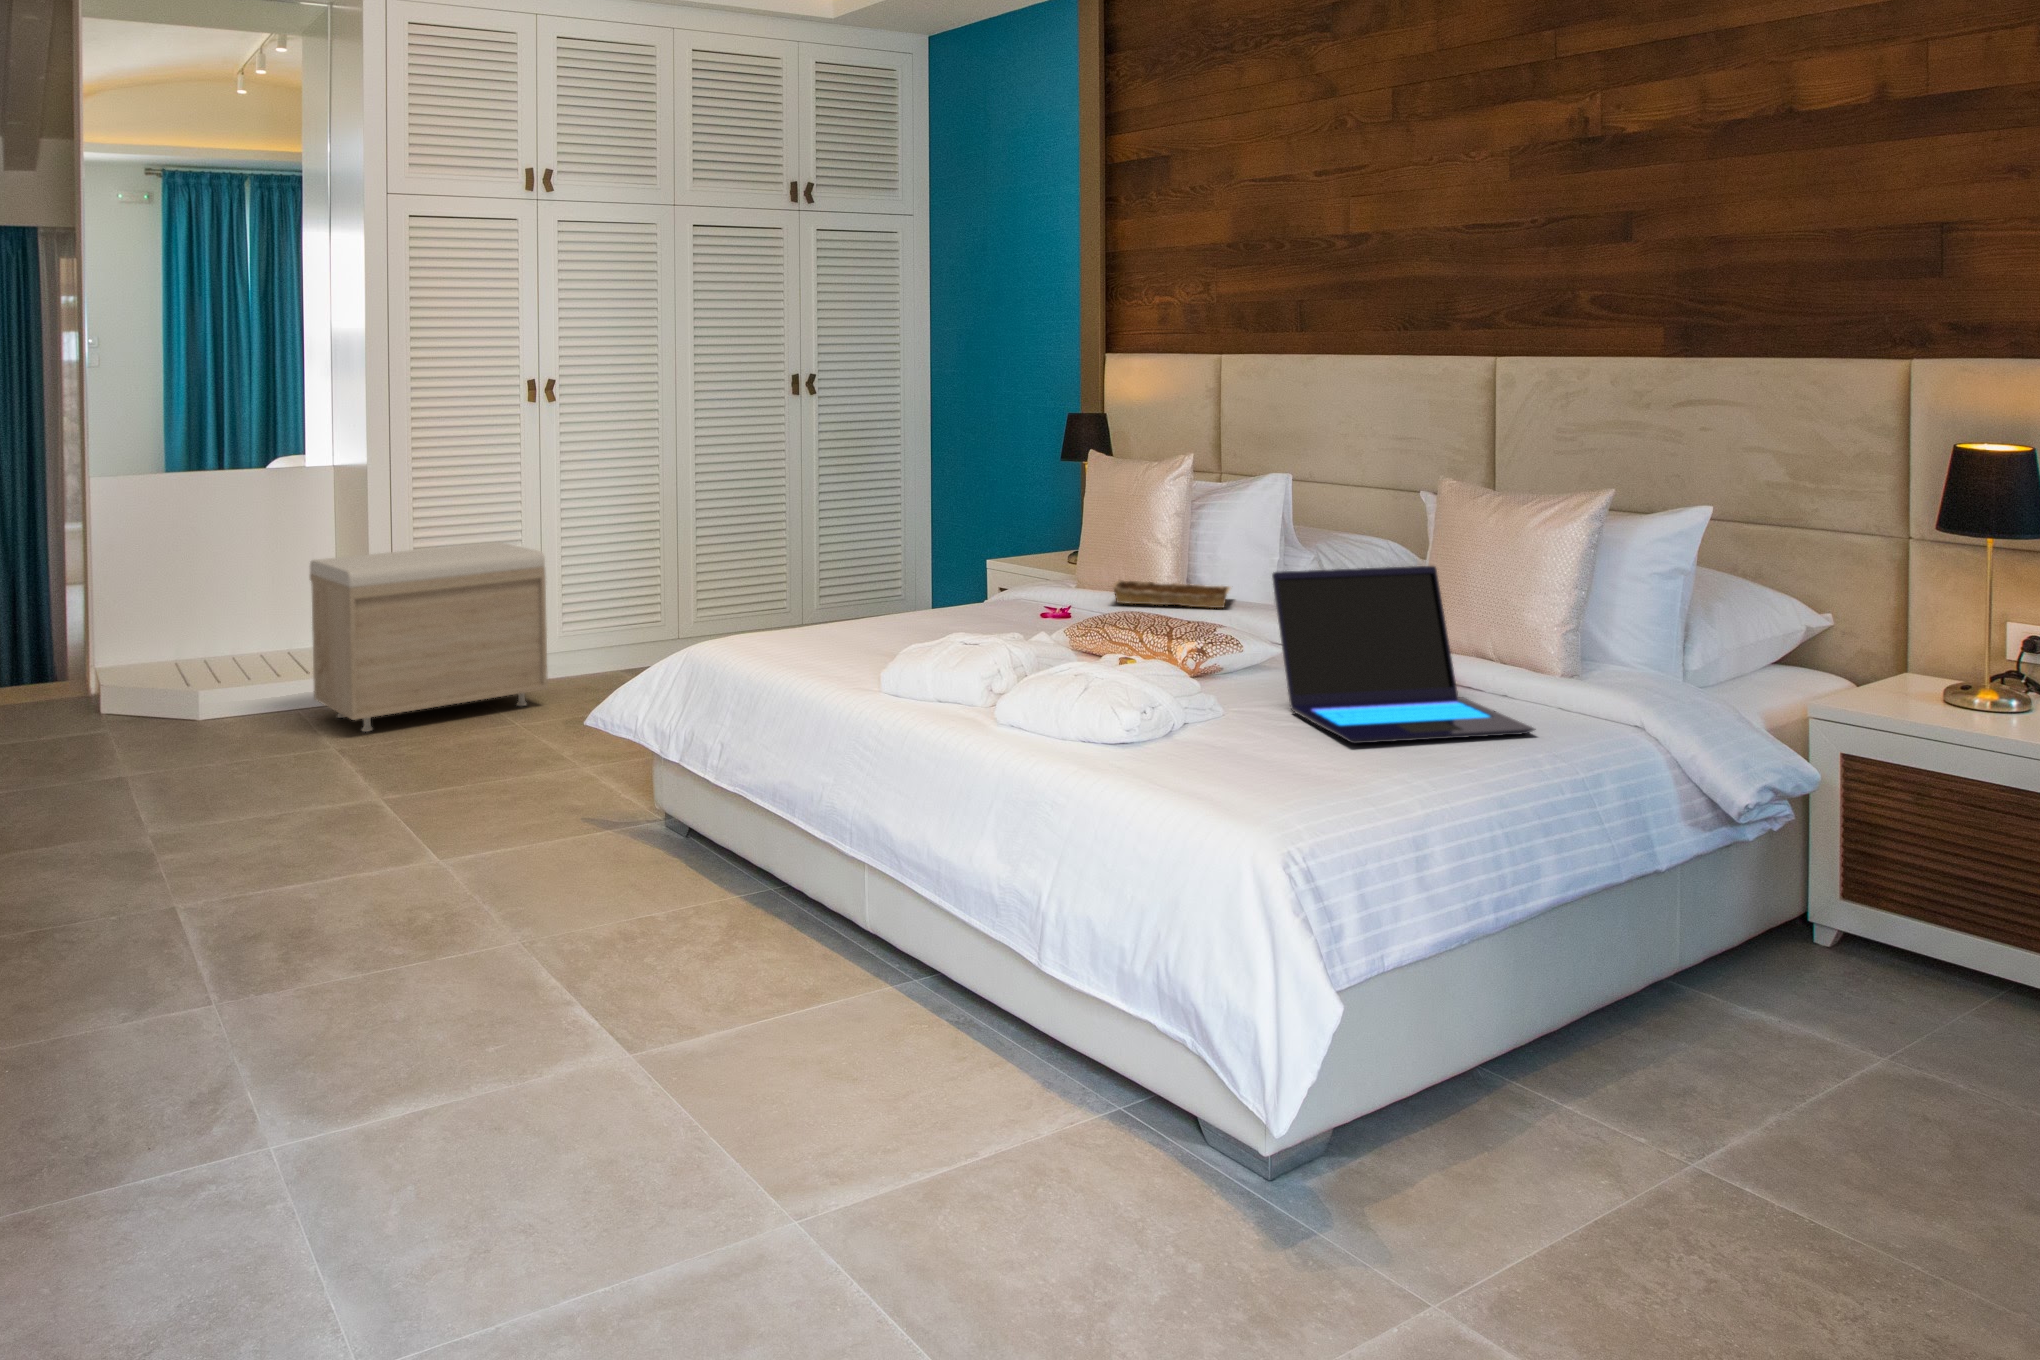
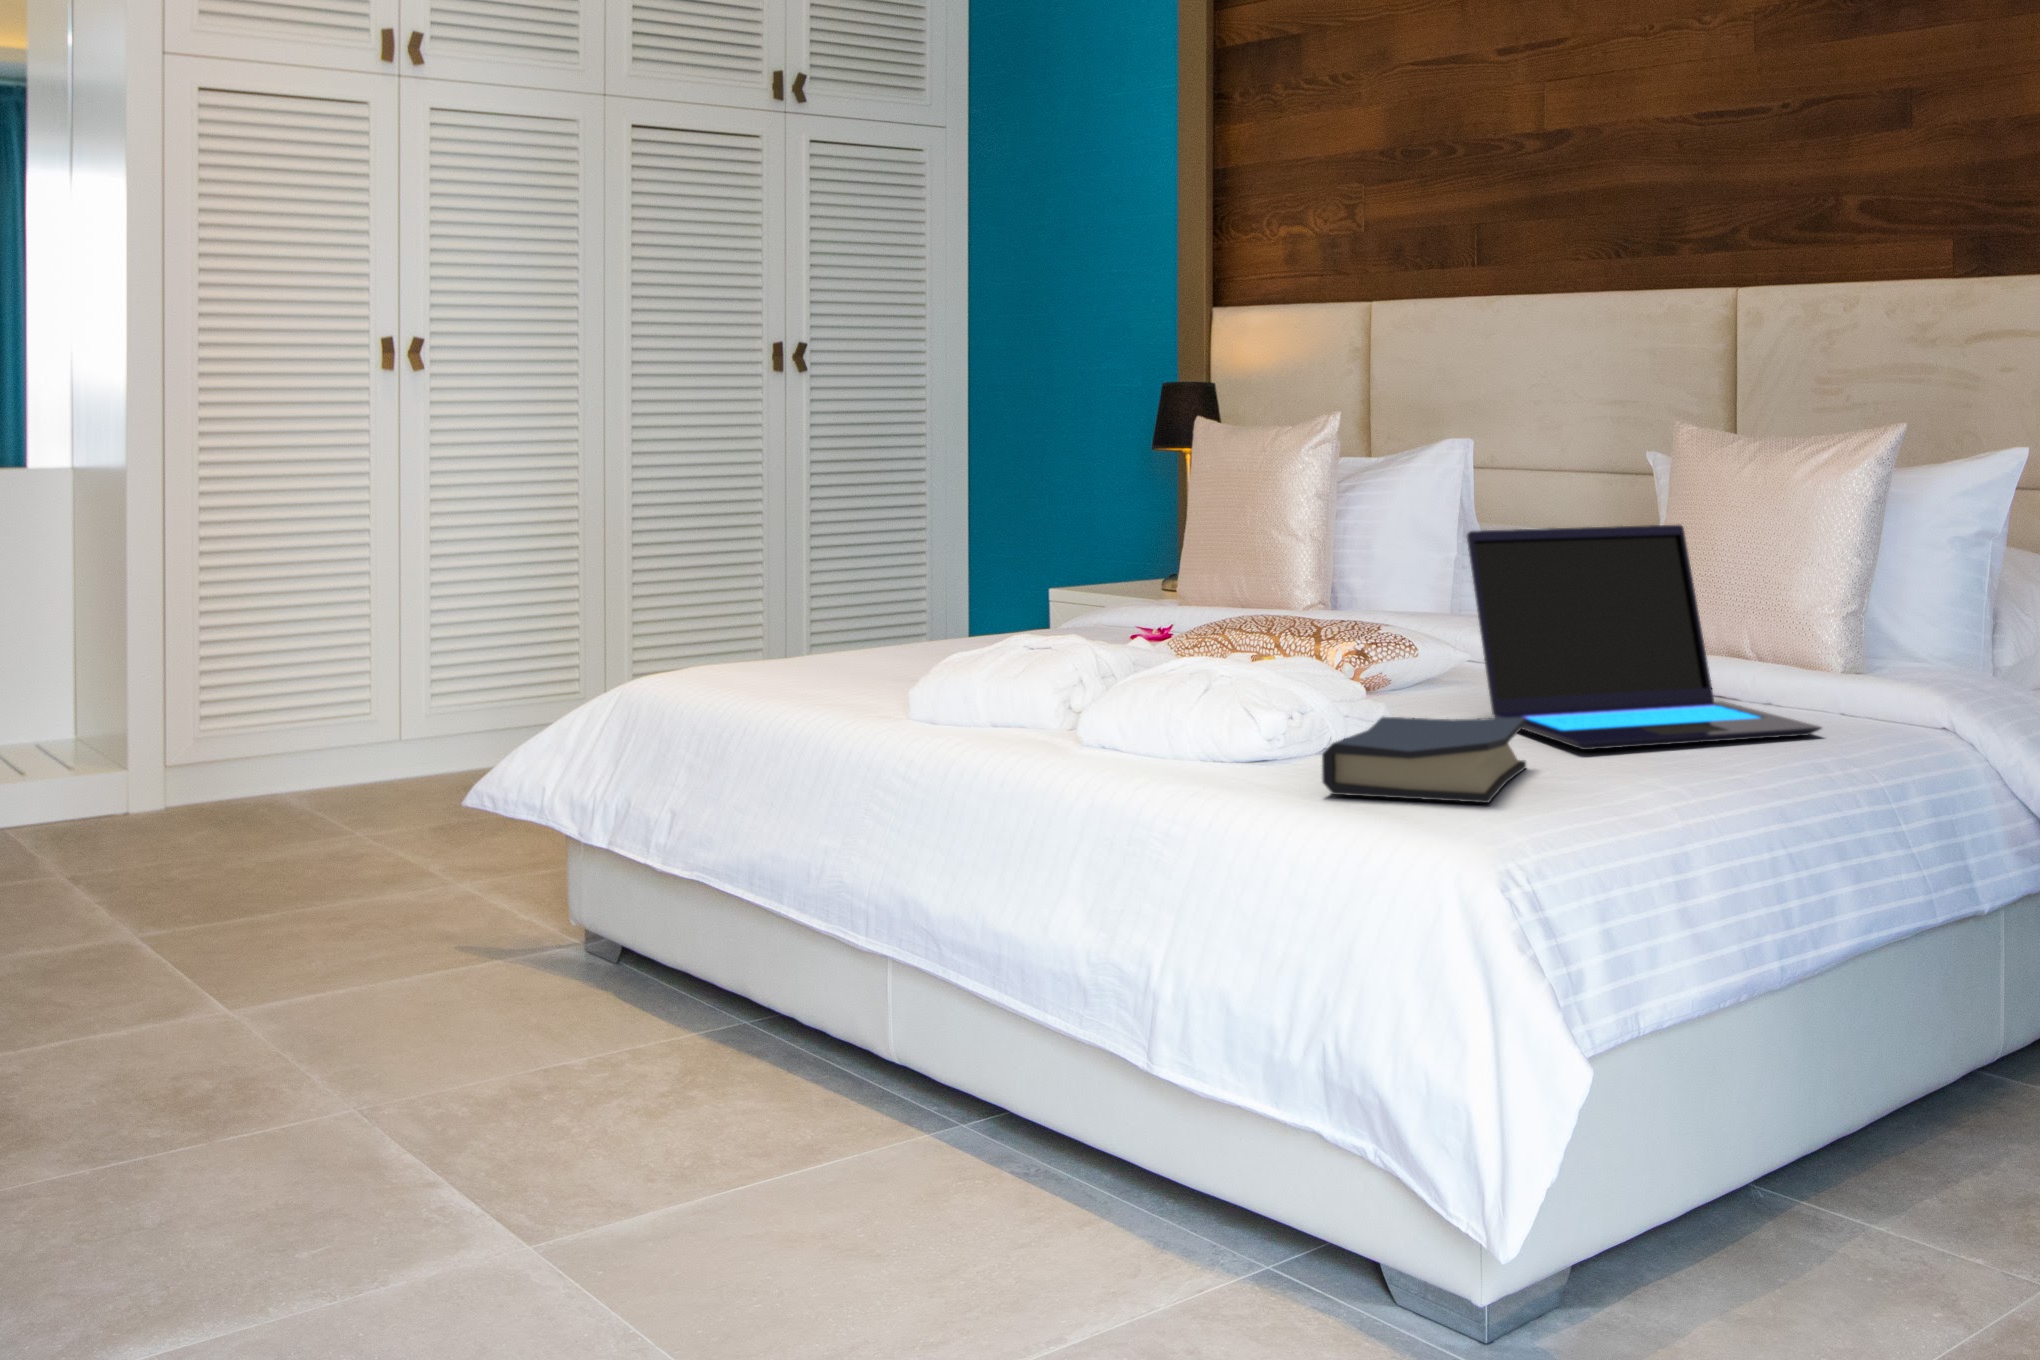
storage bench: present [310,542,548,732] -> none [18,575,397,853]
tray: present [1112,580,1231,608] -> none [1228,594,1397,626]
hardback book: none [1159,717,1309,794] -> present [1322,717,1526,803]

